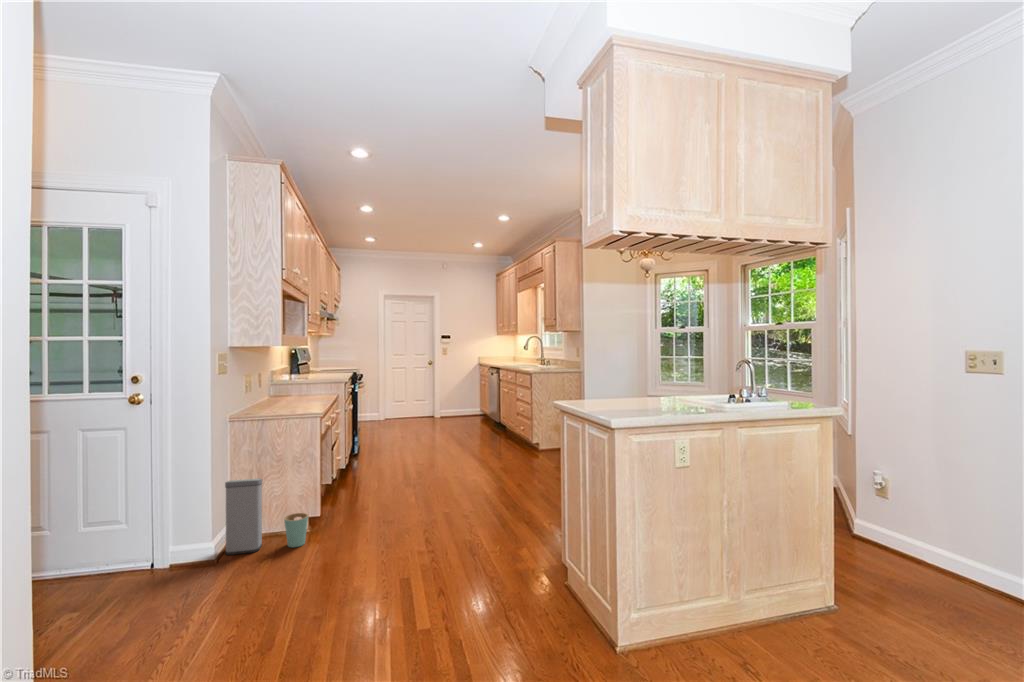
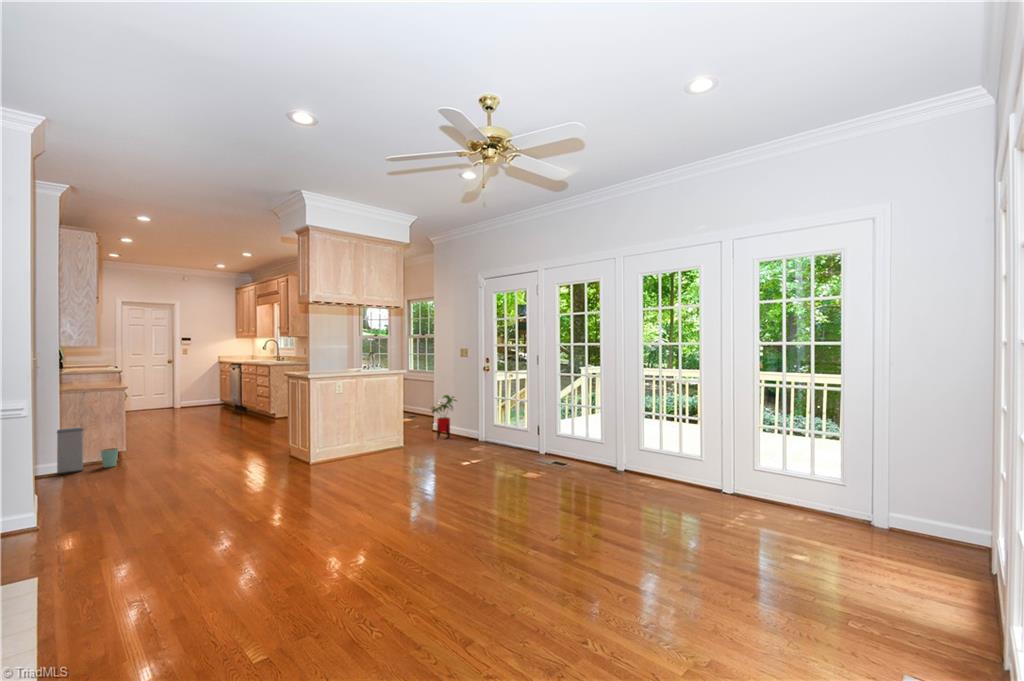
house plant: none [877,472,967,583] -> present [431,395,456,438]

